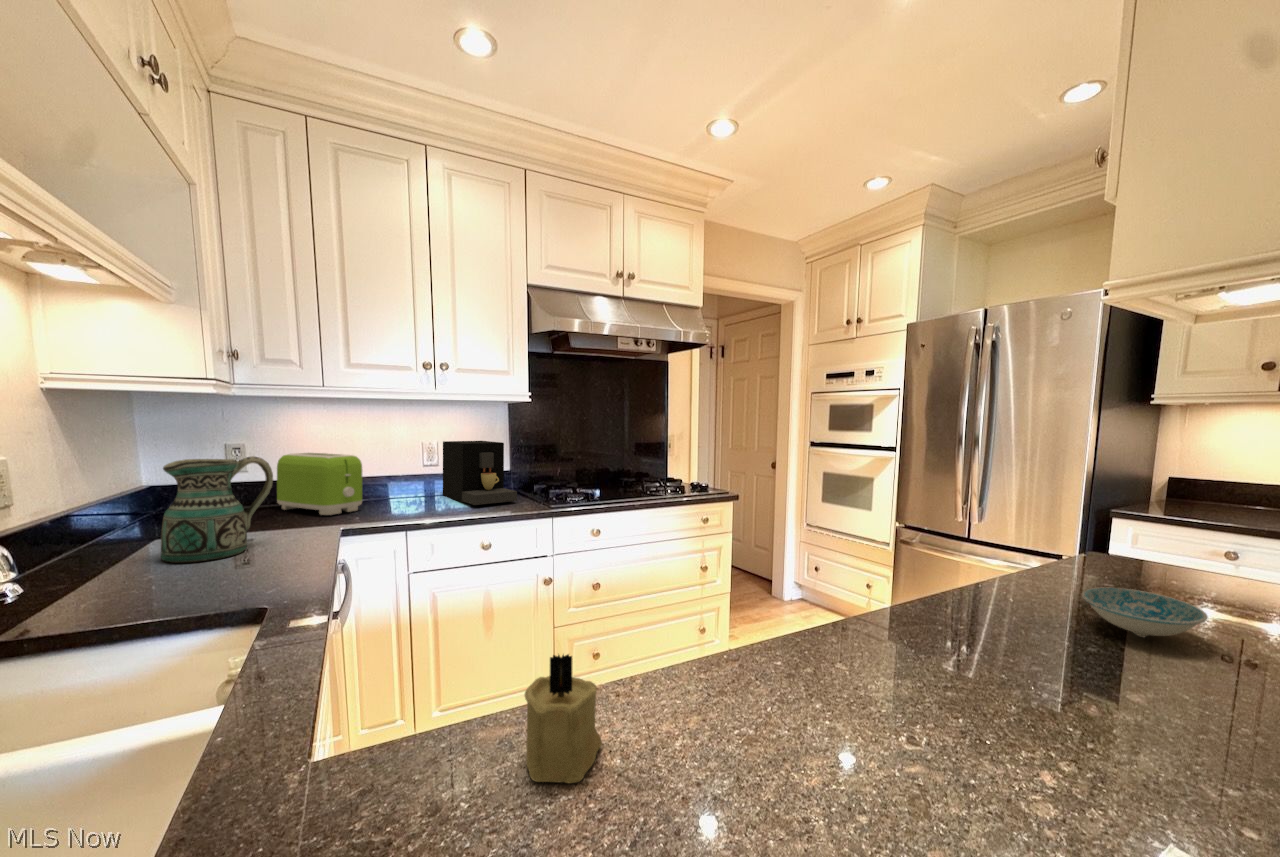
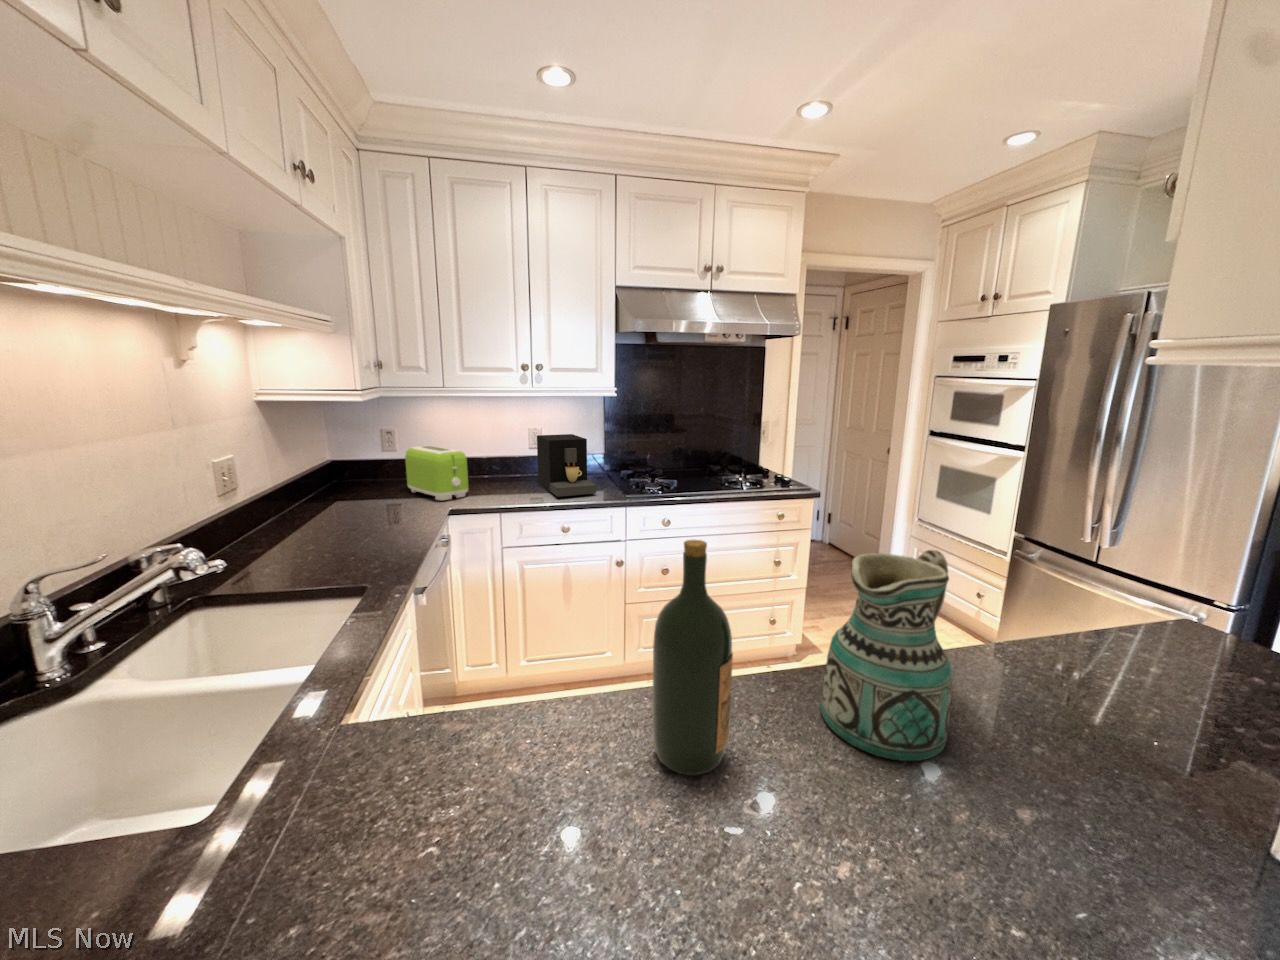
wine bottle: none [757,451,852,734] -> present [652,540,733,775]
ceramic pitcher: present [161,456,273,562] -> present [820,550,952,761]
ceramic bowl: present [1082,587,1208,636] -> none [1071,670,1212,739]
candle: present [525,654,602,783] -> none [454,685,519,779]

